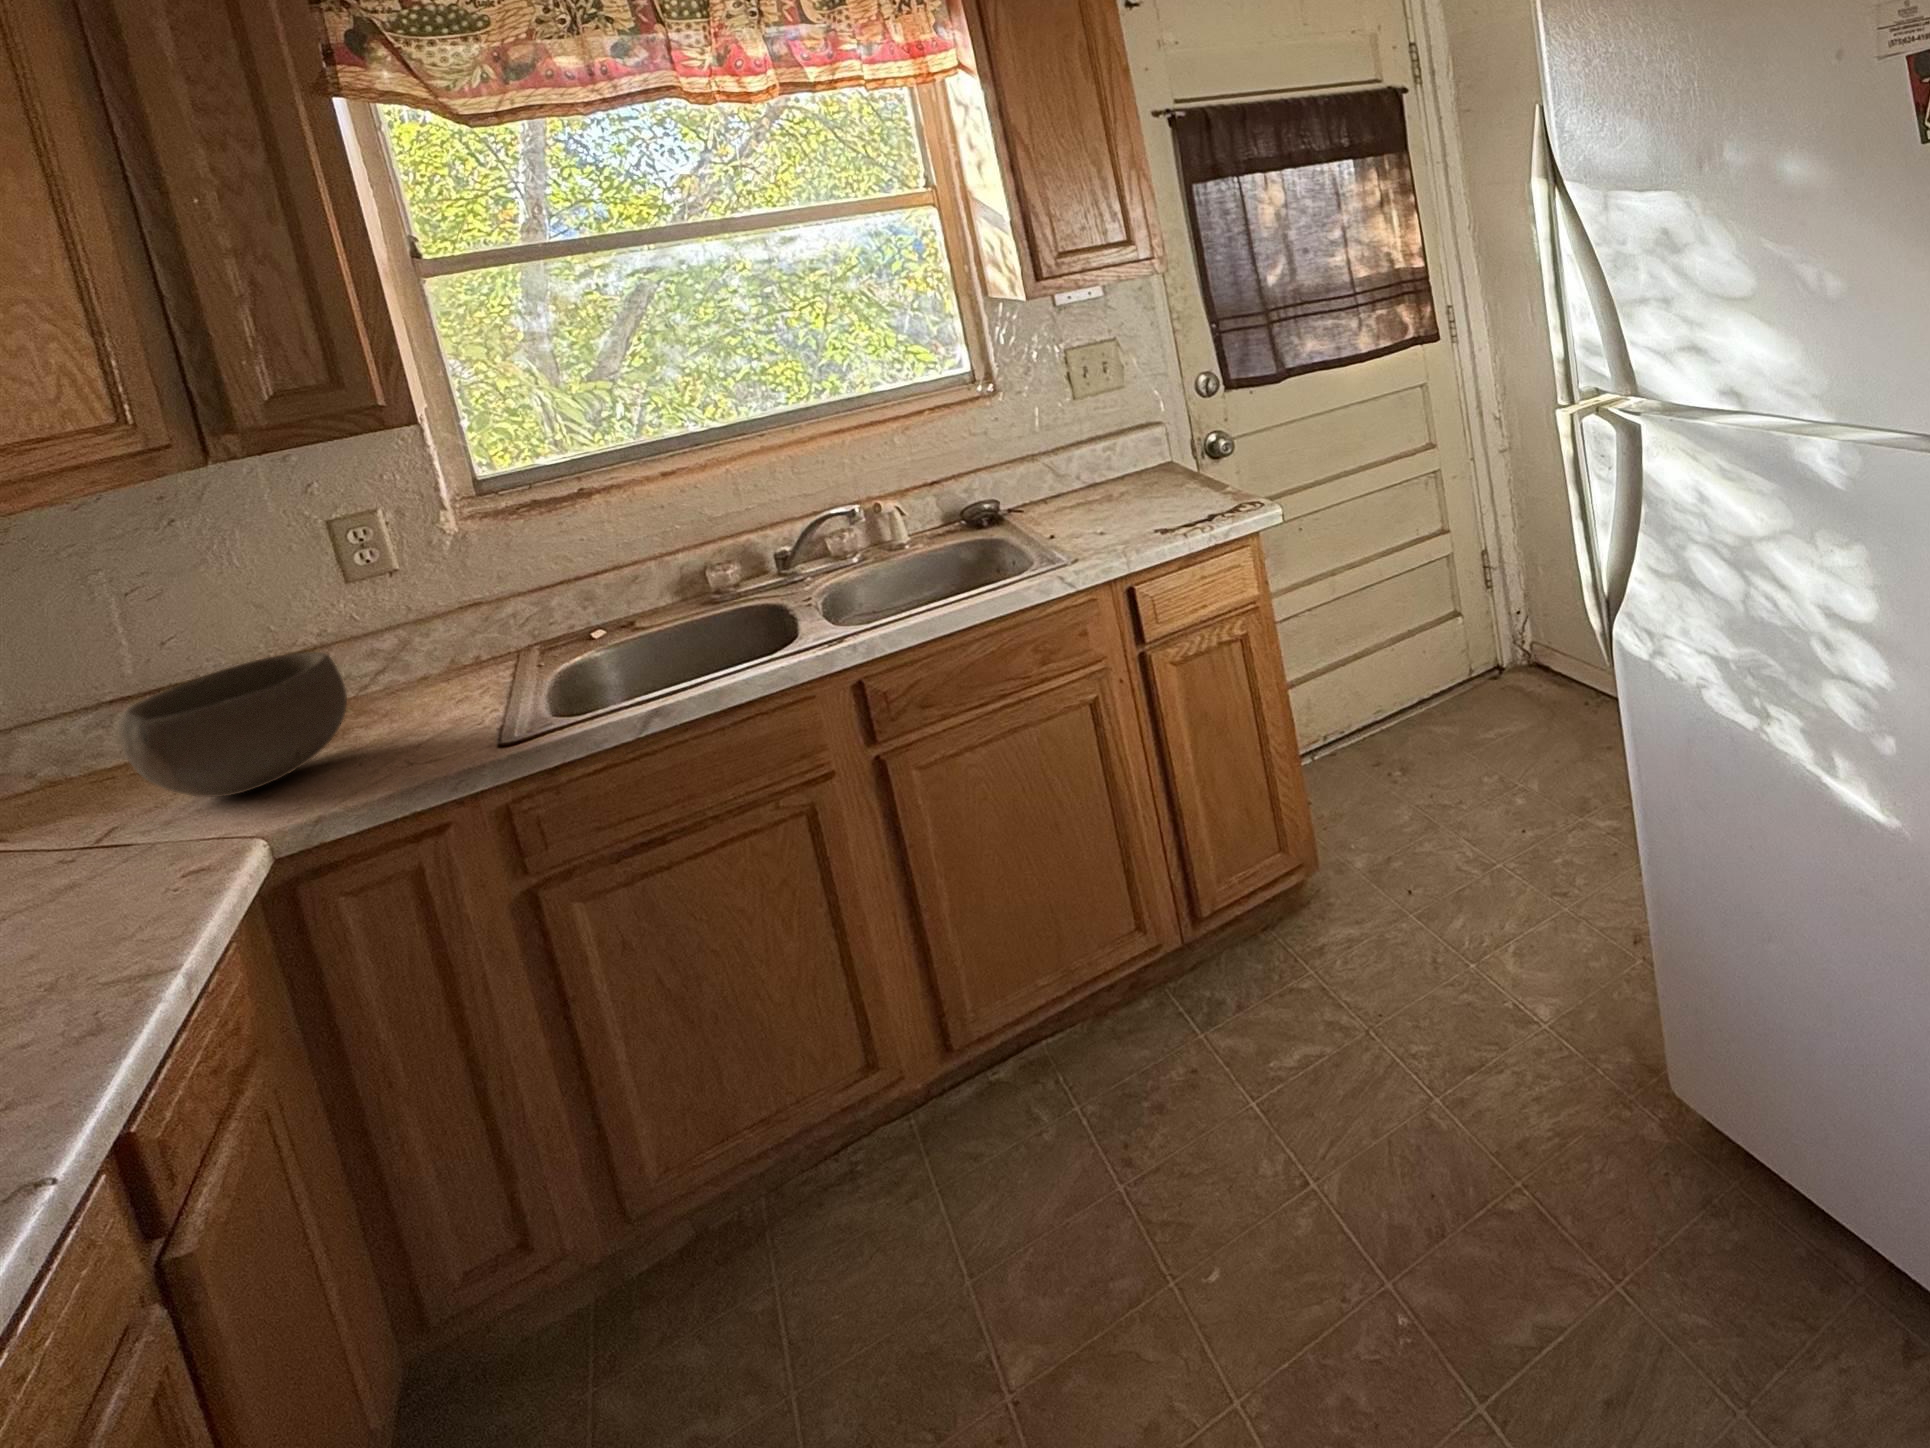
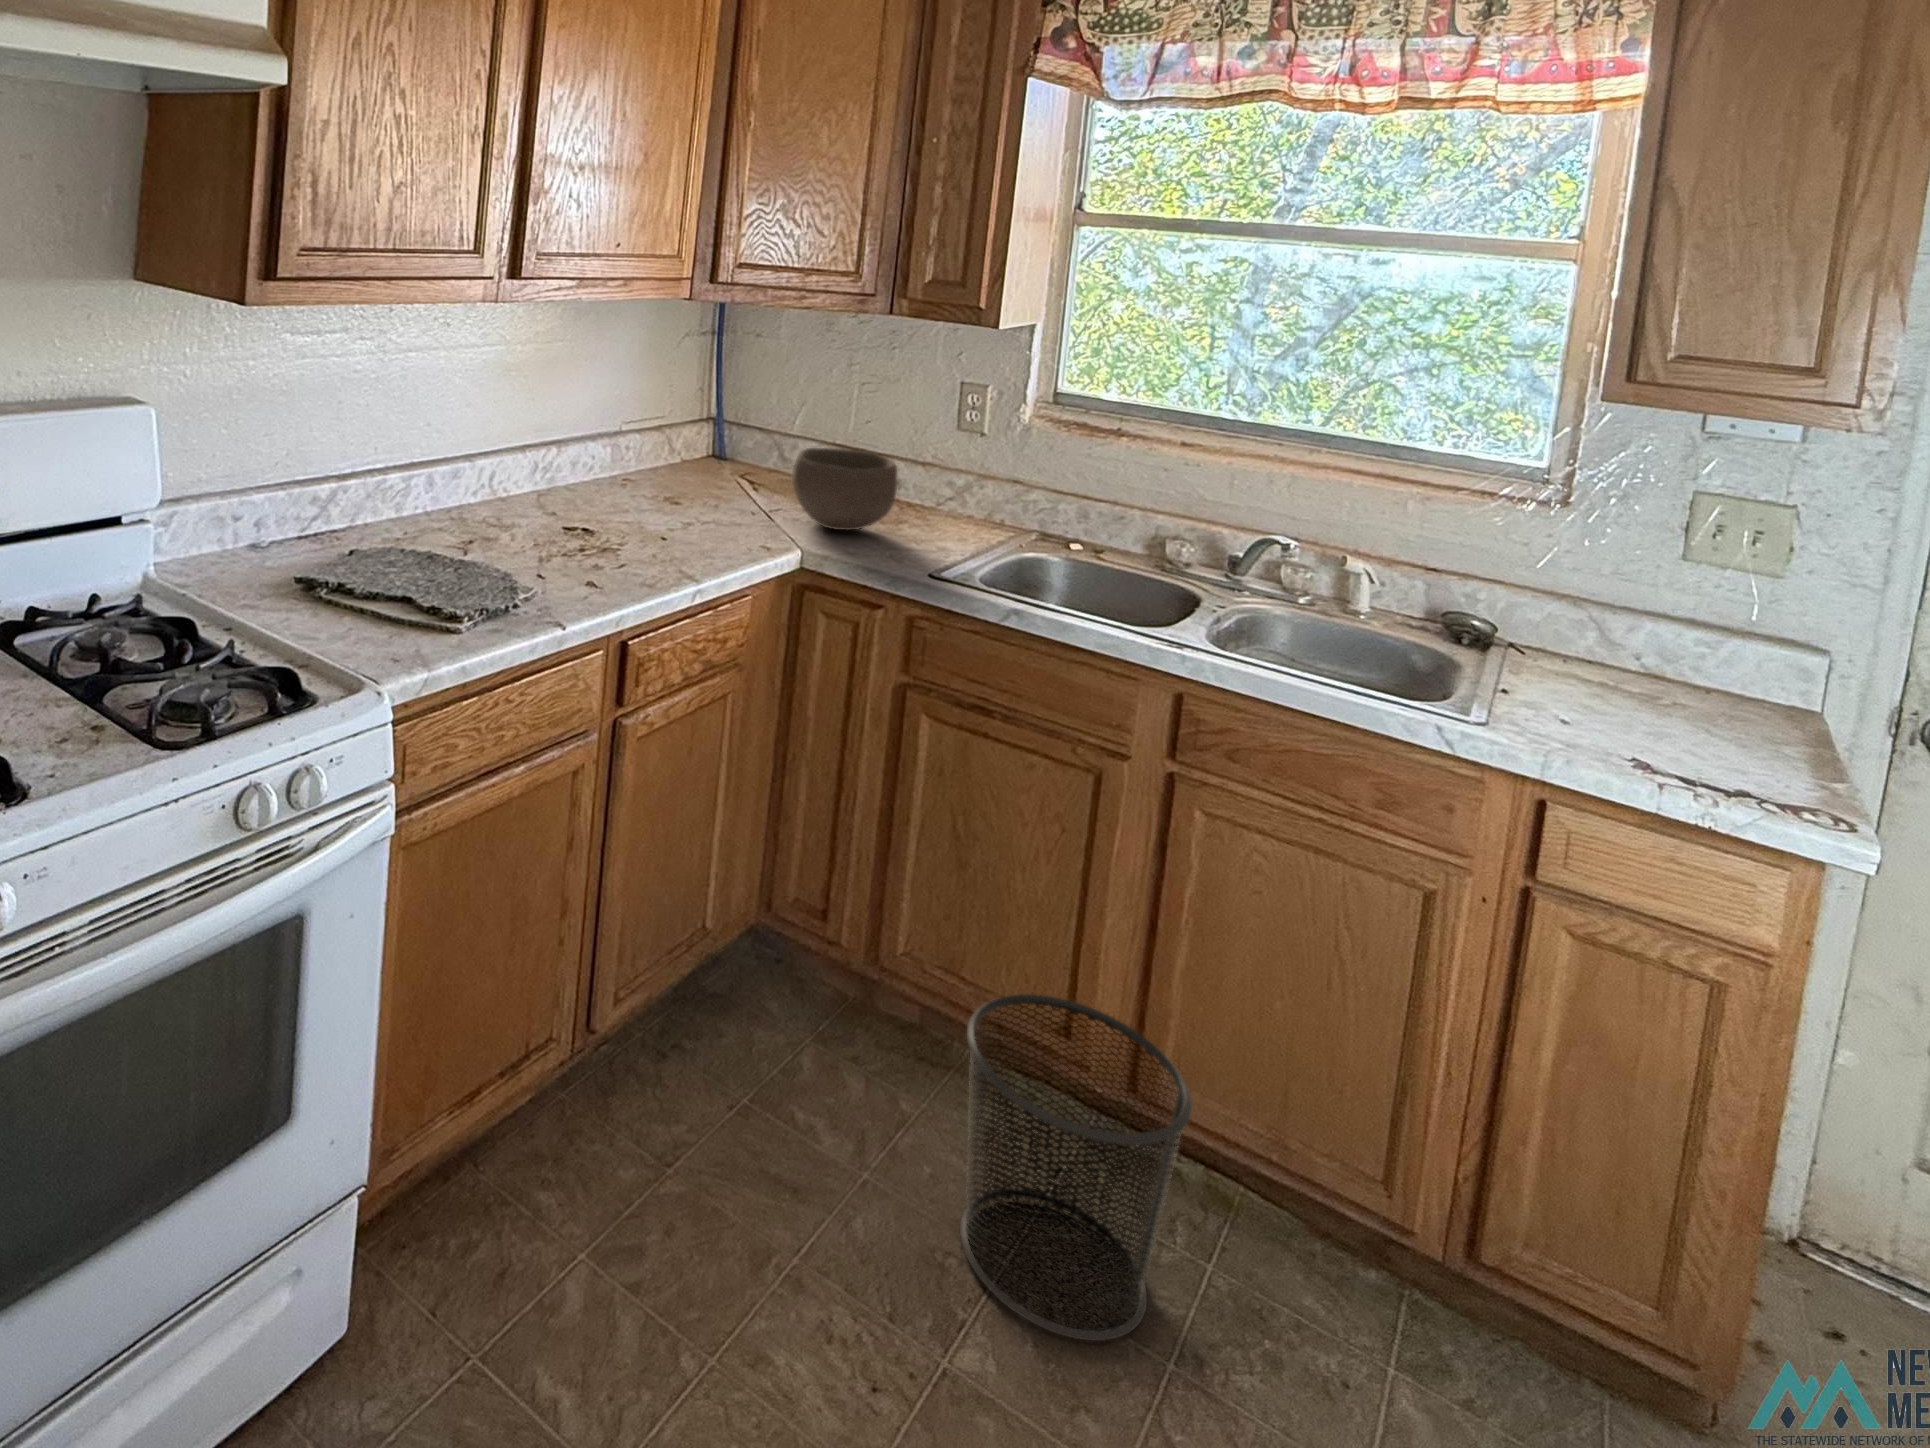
waste bin: none [832,979,1077,1319] -> present [960,994,1192,1341]

